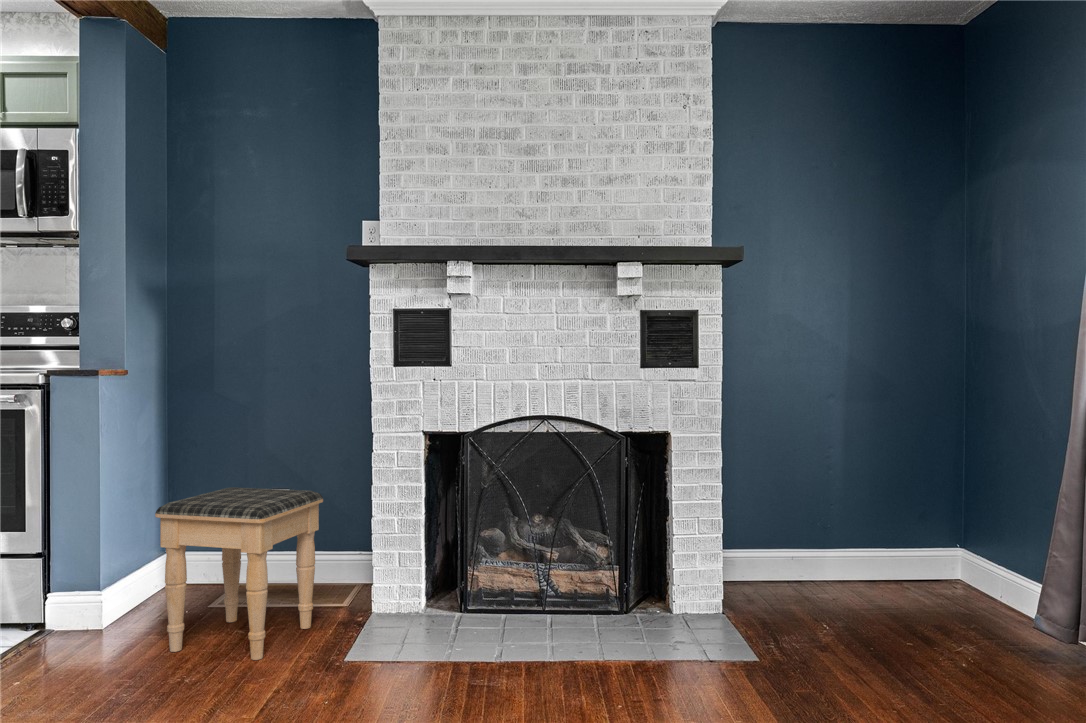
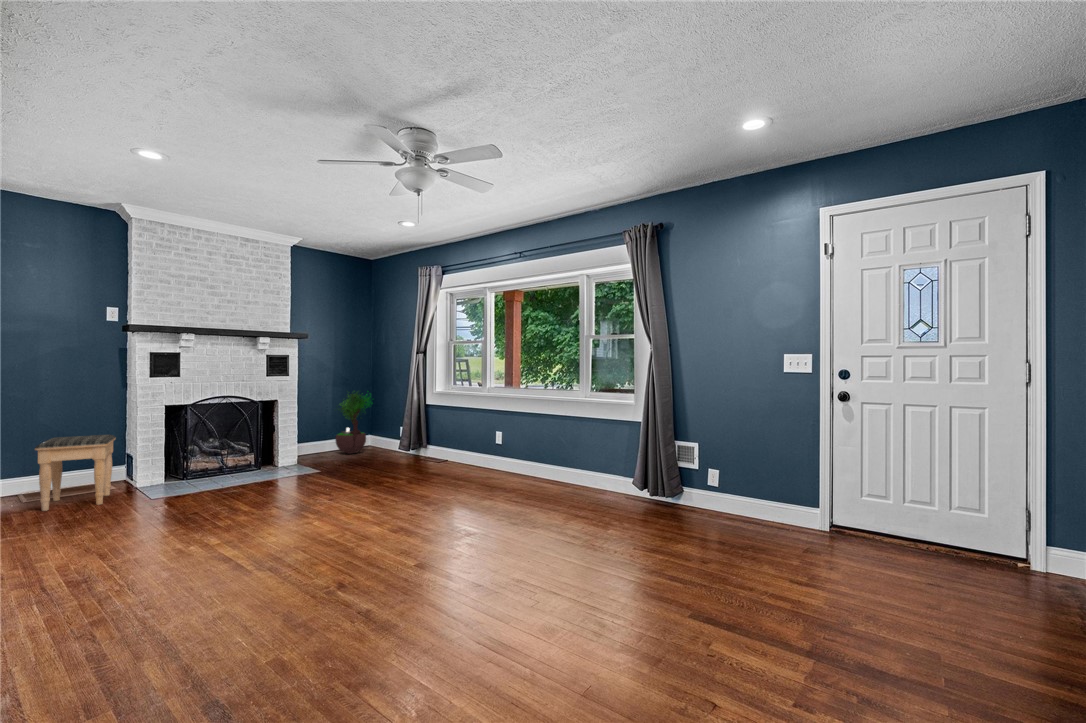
potted tree: none [827,403,948,595] -> present [336,393,372,454]

